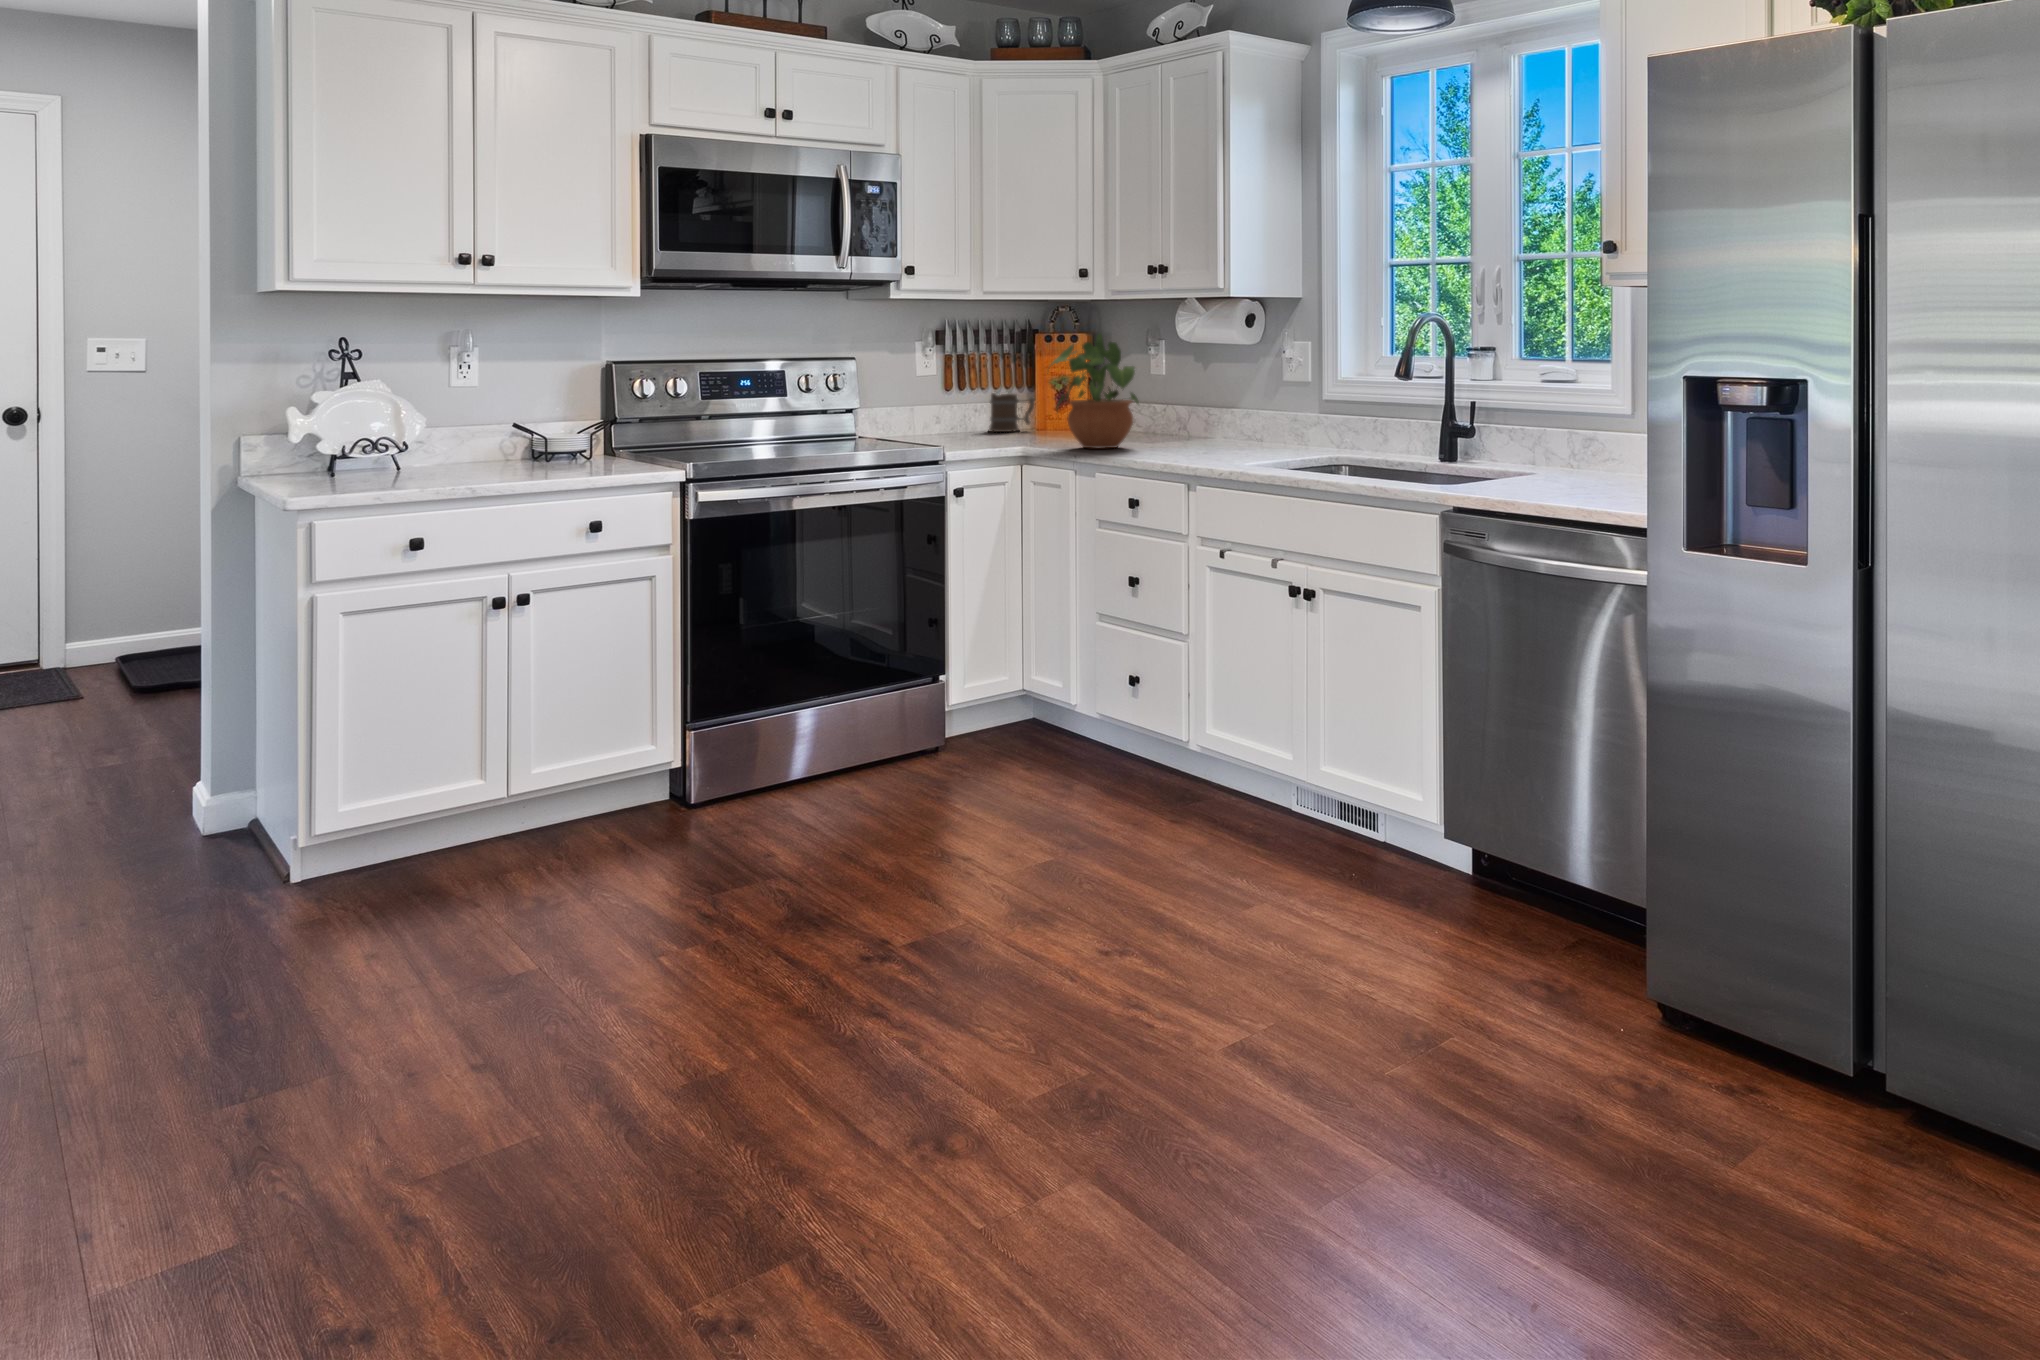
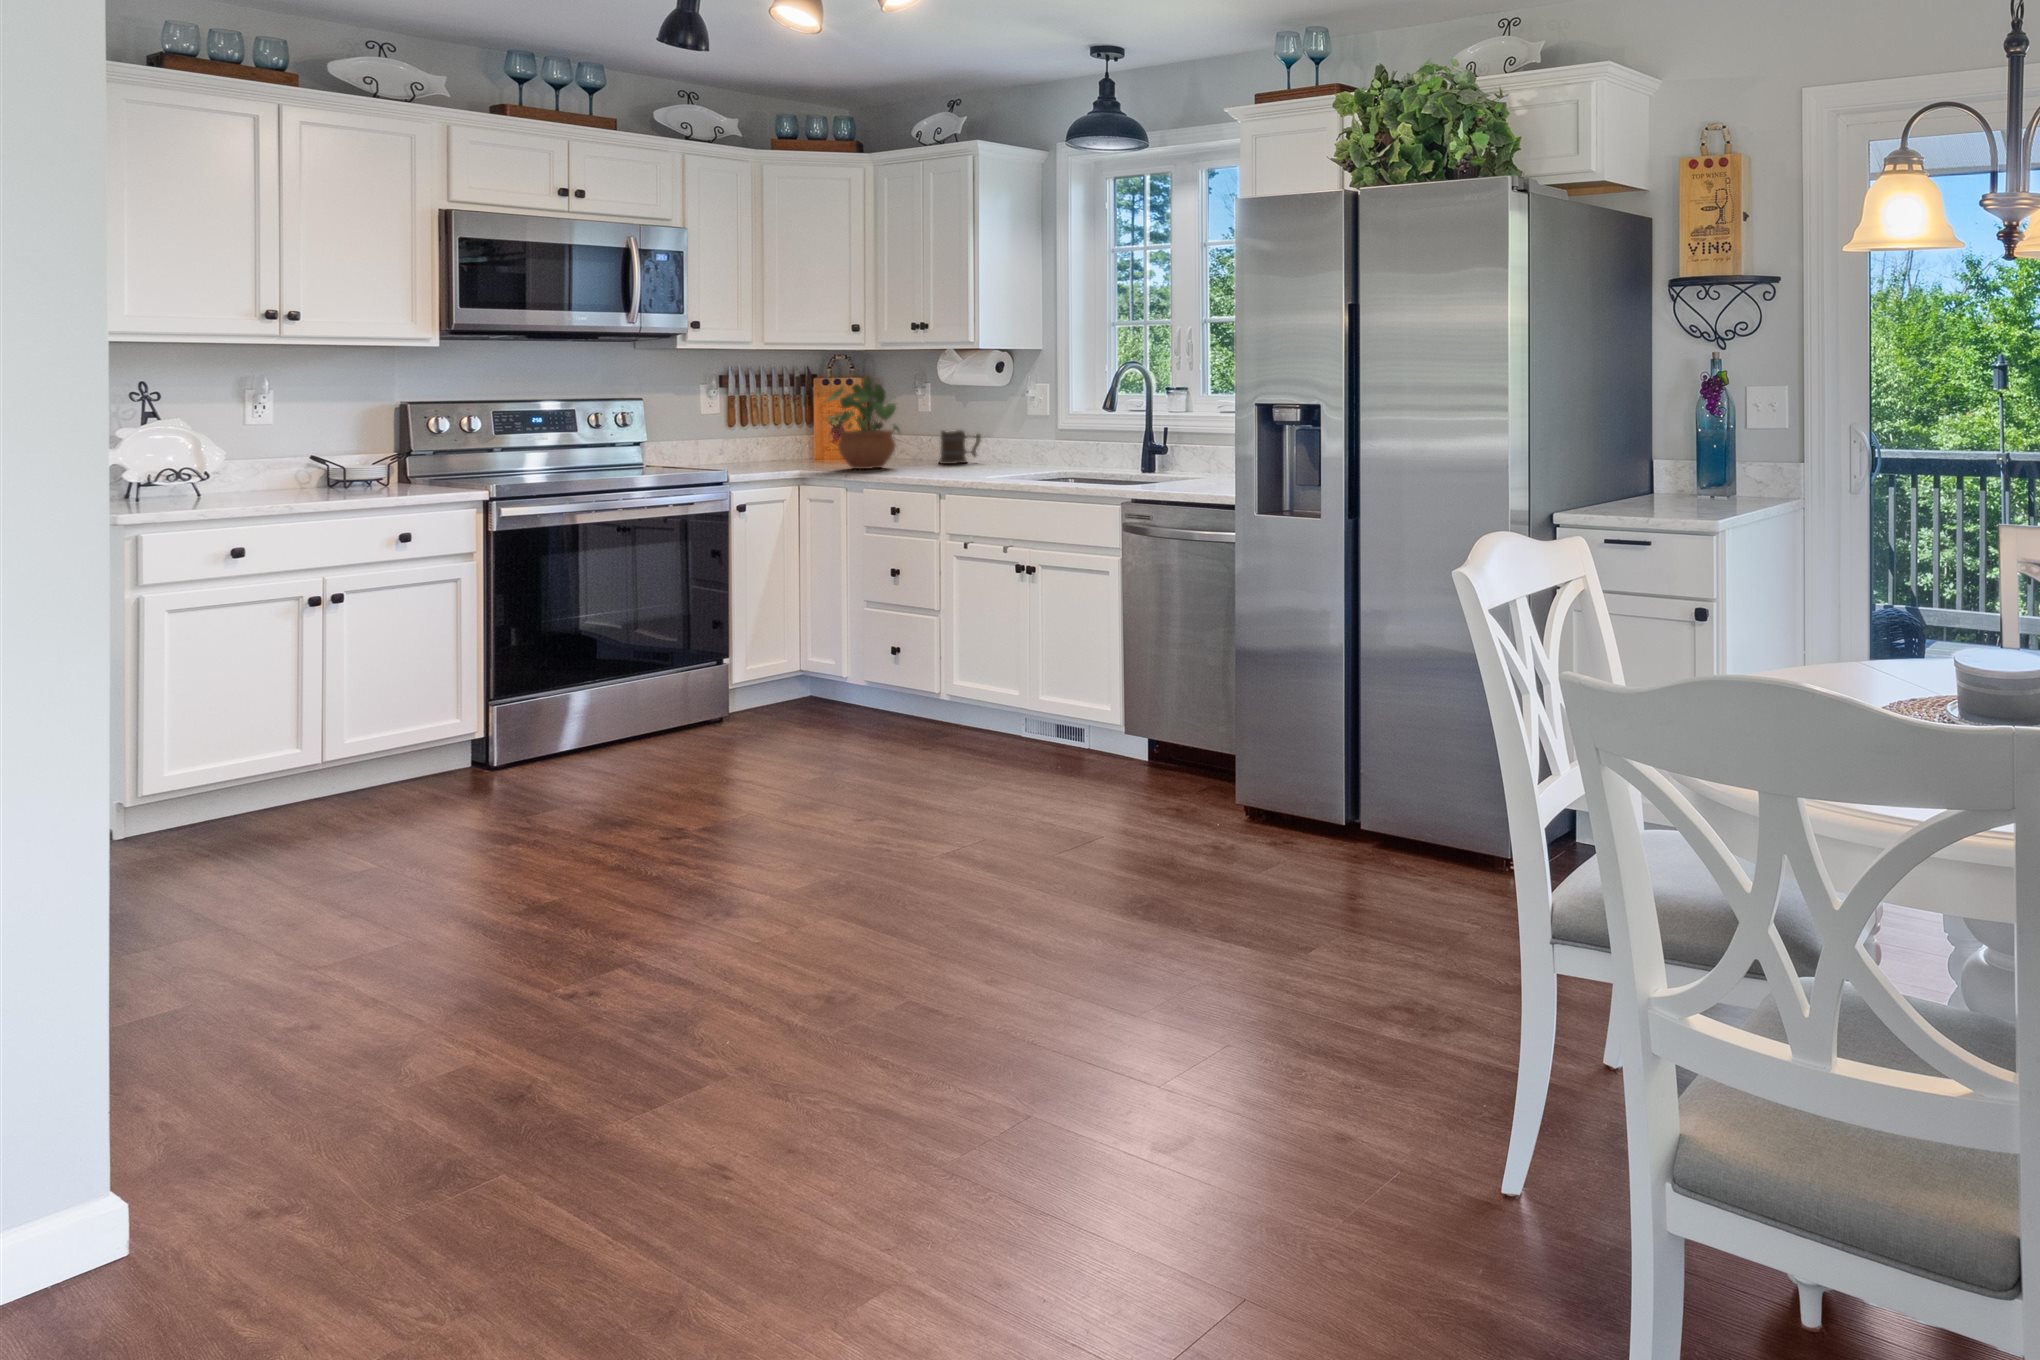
mug: present [989,393,1035,432] -> present [939,430,981,464]

